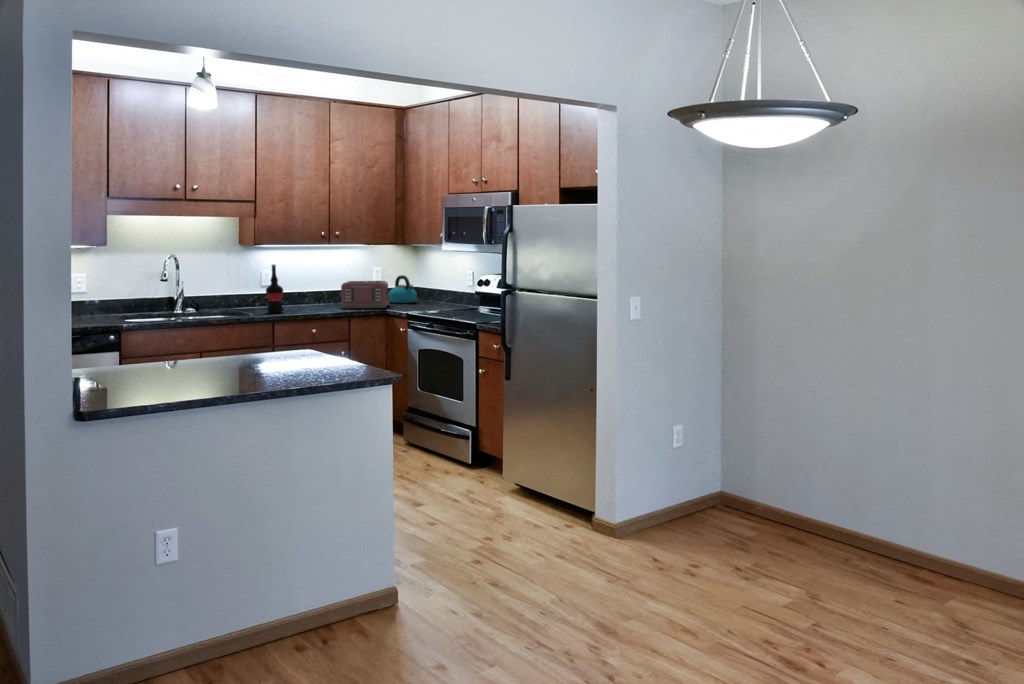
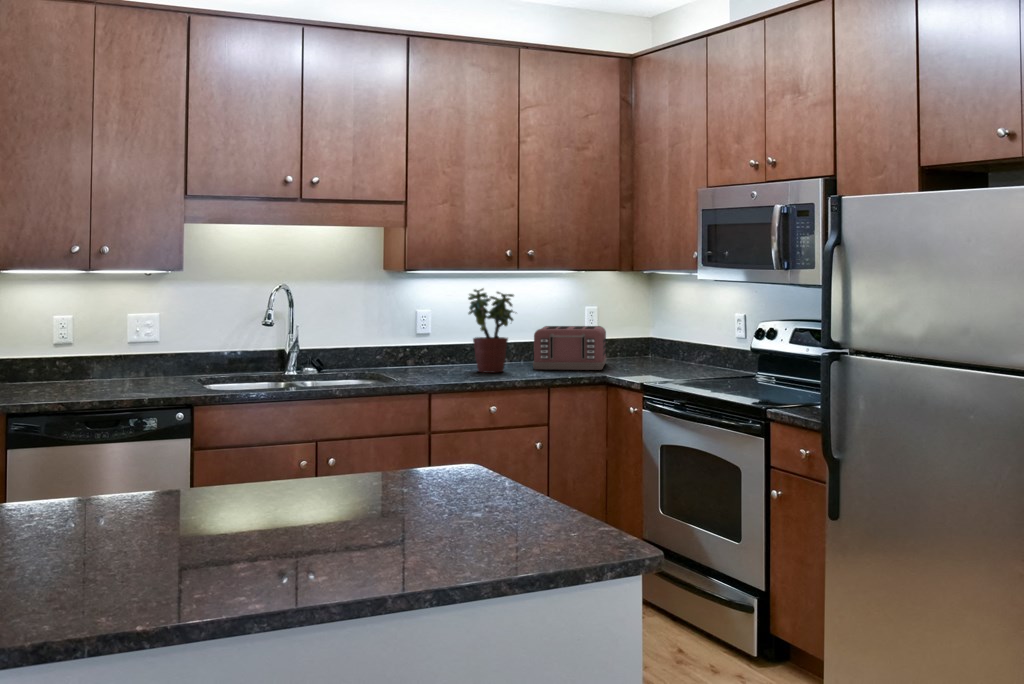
potted plant: none [297,256,330,310] -> present [468,288,514,372]
wine bottle: present [266,265,284,312] -> none [419,301,446,375]
kettle: present [388,275,417,303] -> none [605,317,649,360]

